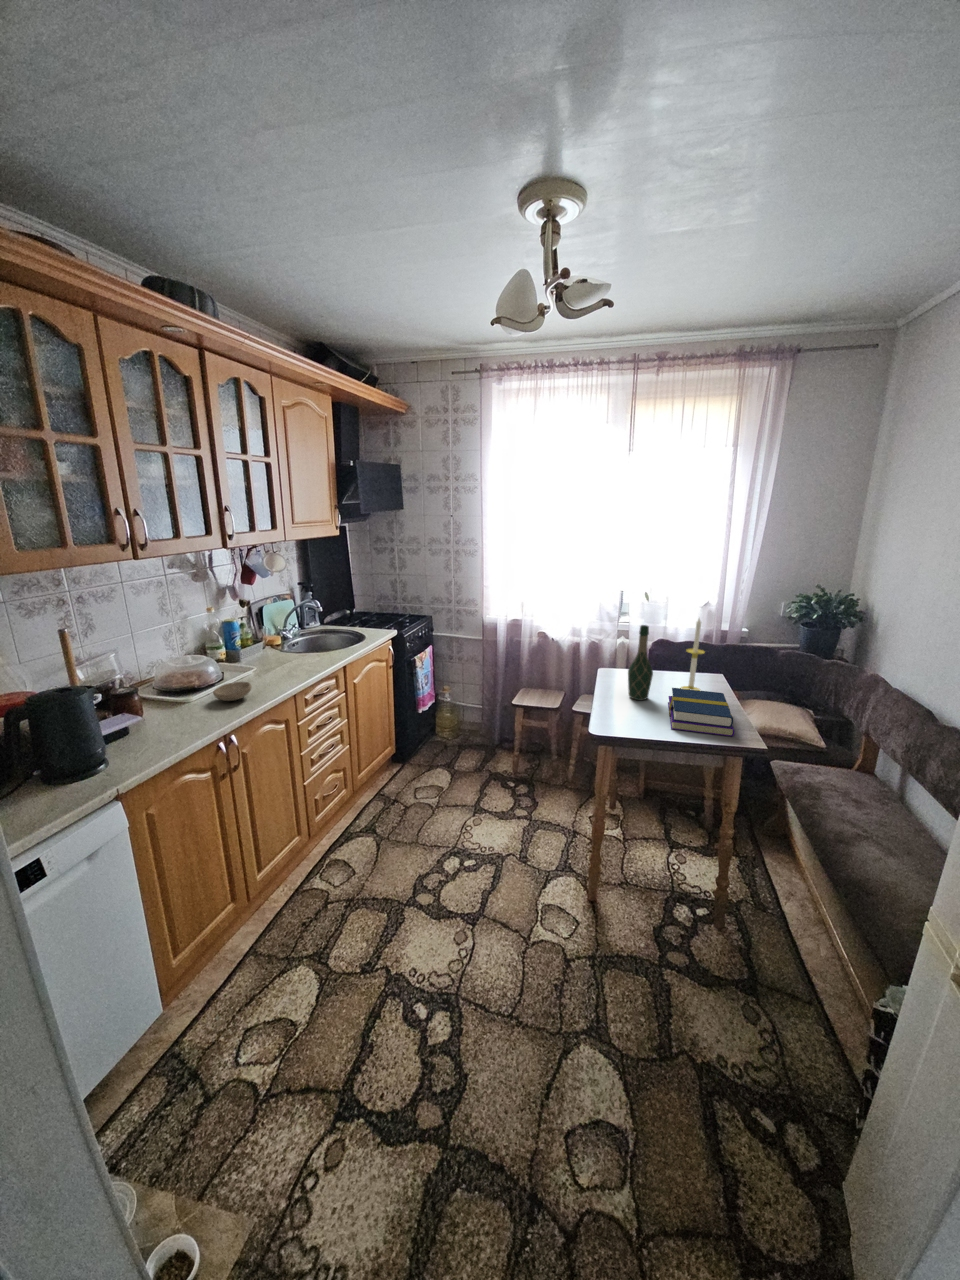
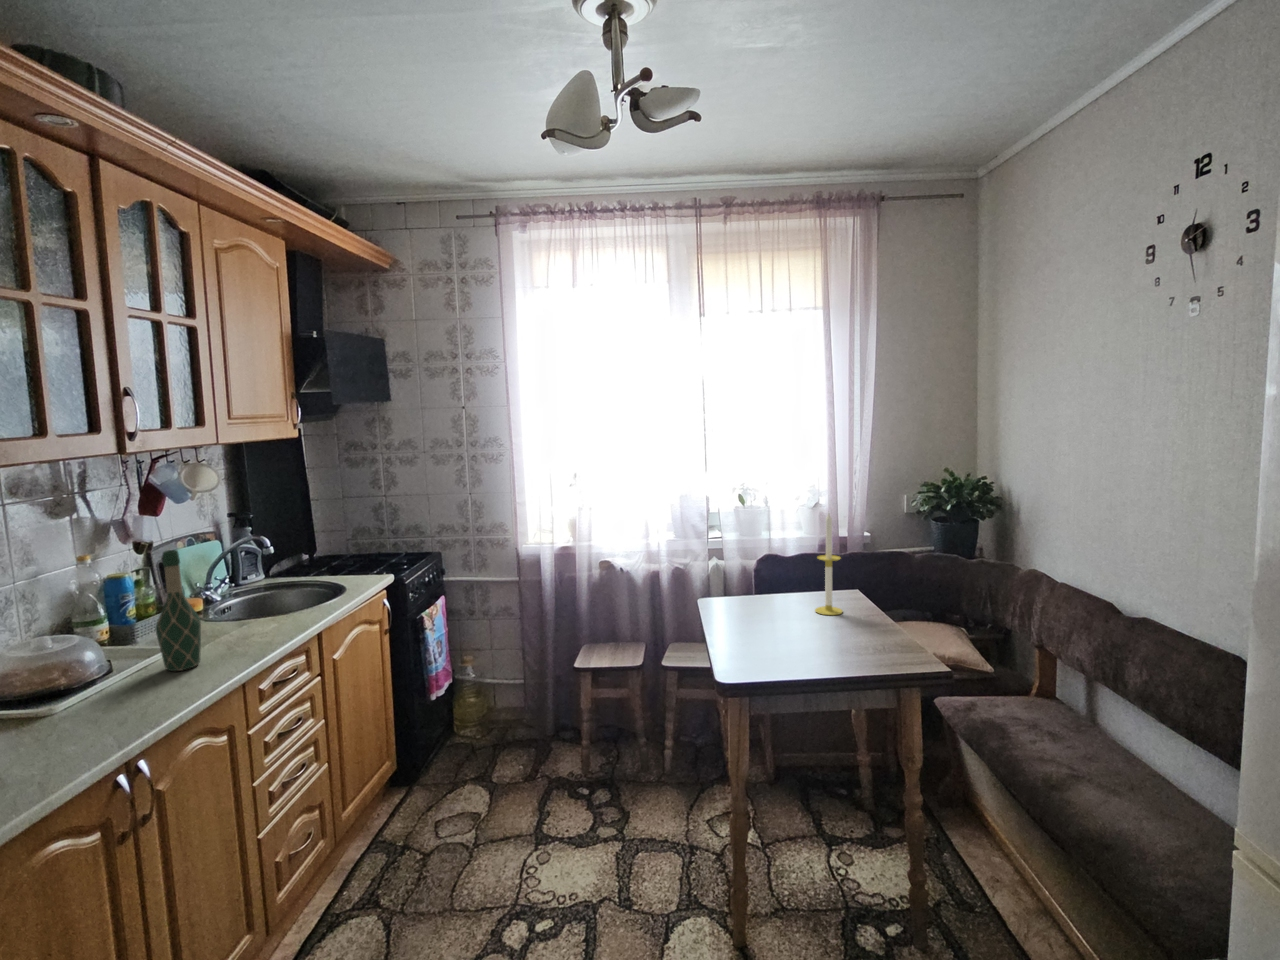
wine bottle: present [628,625,653,700] -> present [156,550,201,671]
bowl: present [213,682,252,701] -> none [95,668,168,704]
book: present [668,688,735,736] -> none [807,607,905,661]

